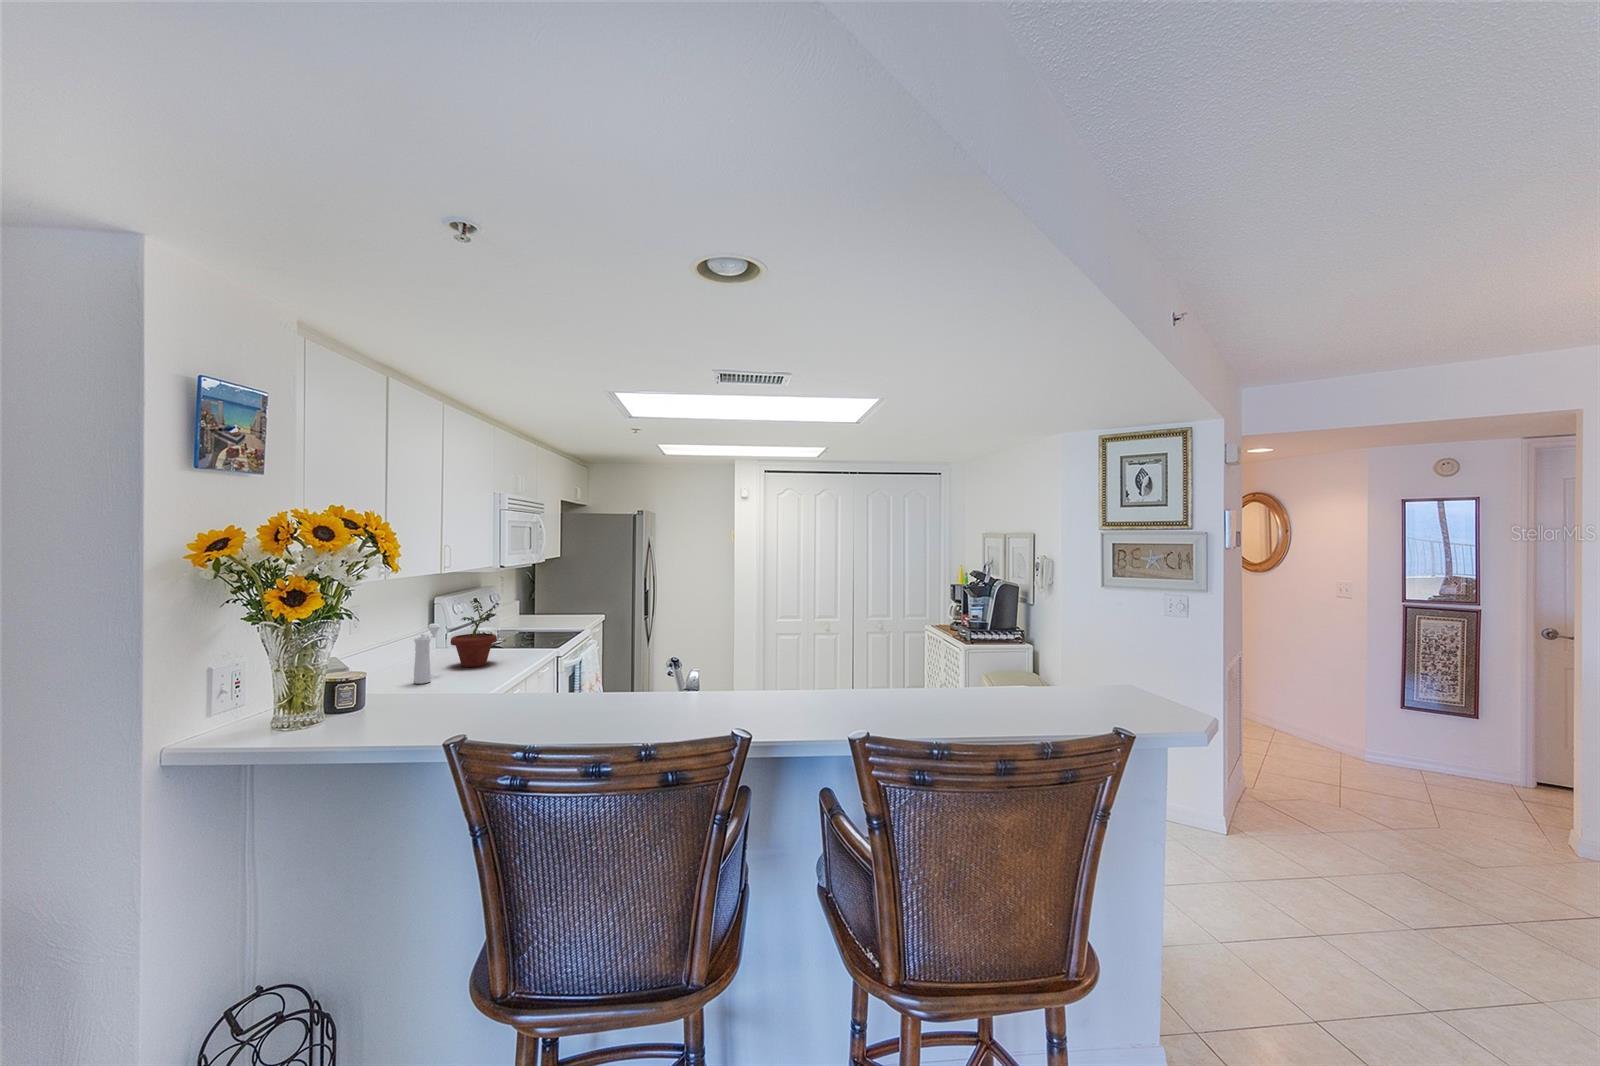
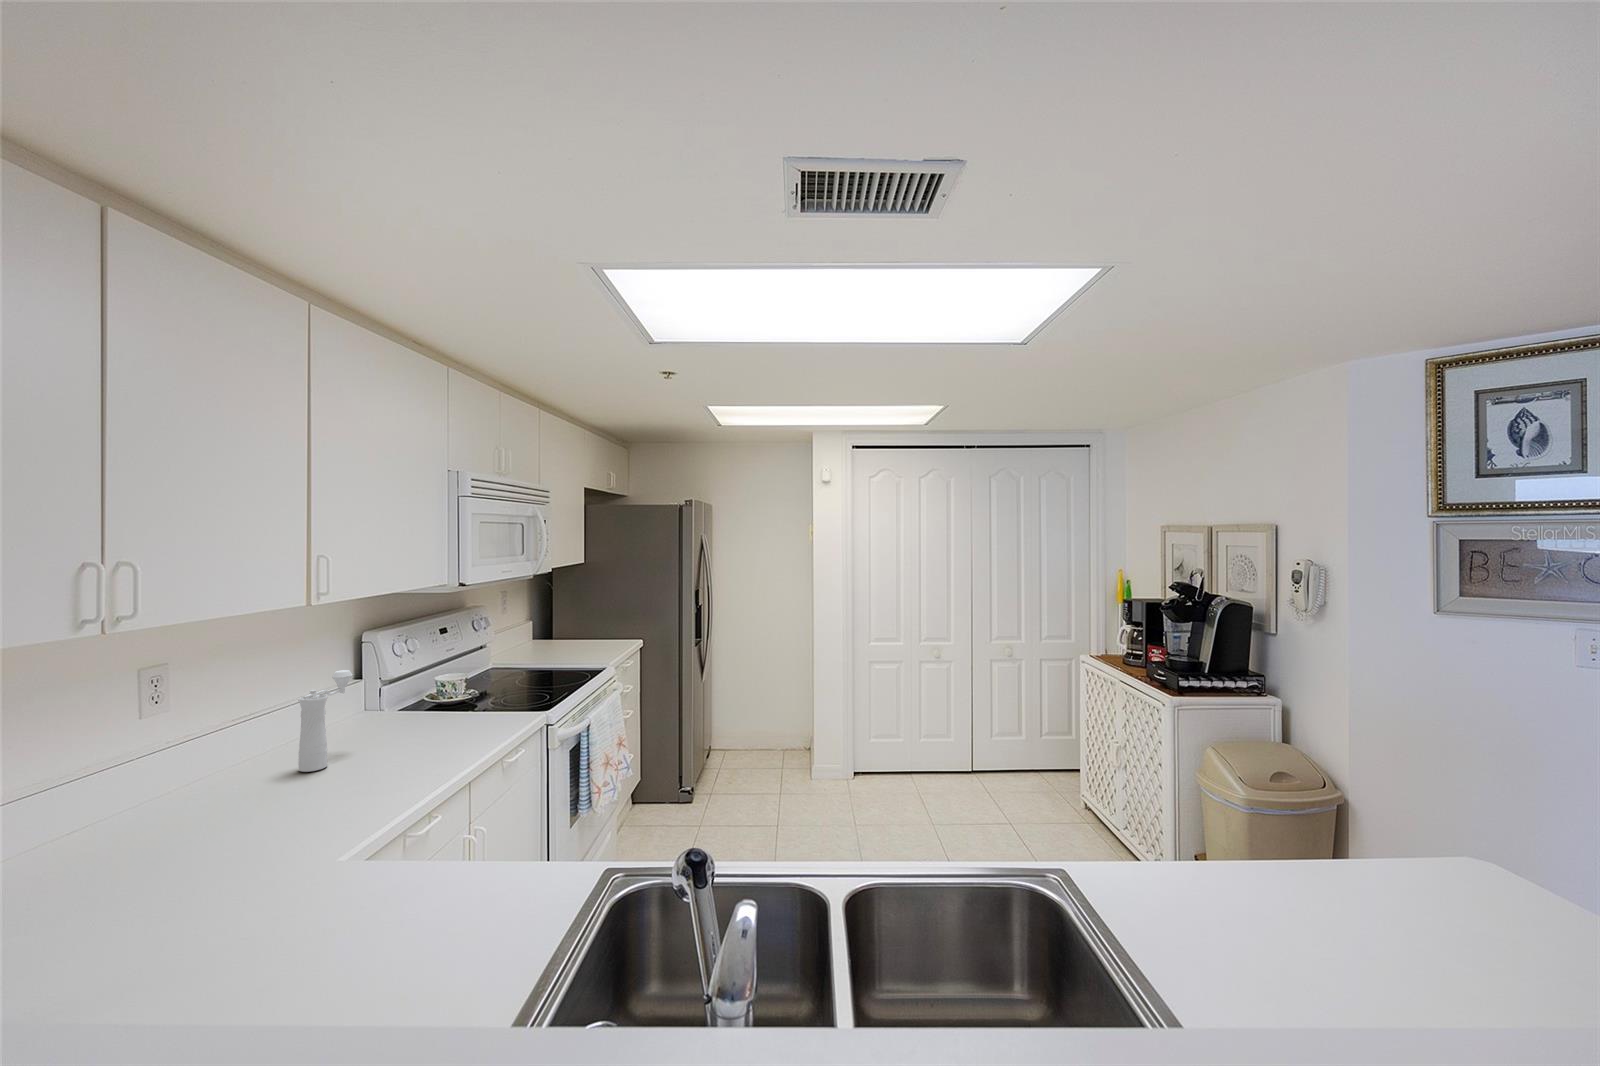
potted plant: present [451,598,499,667] -> none [380,627,460,735]

